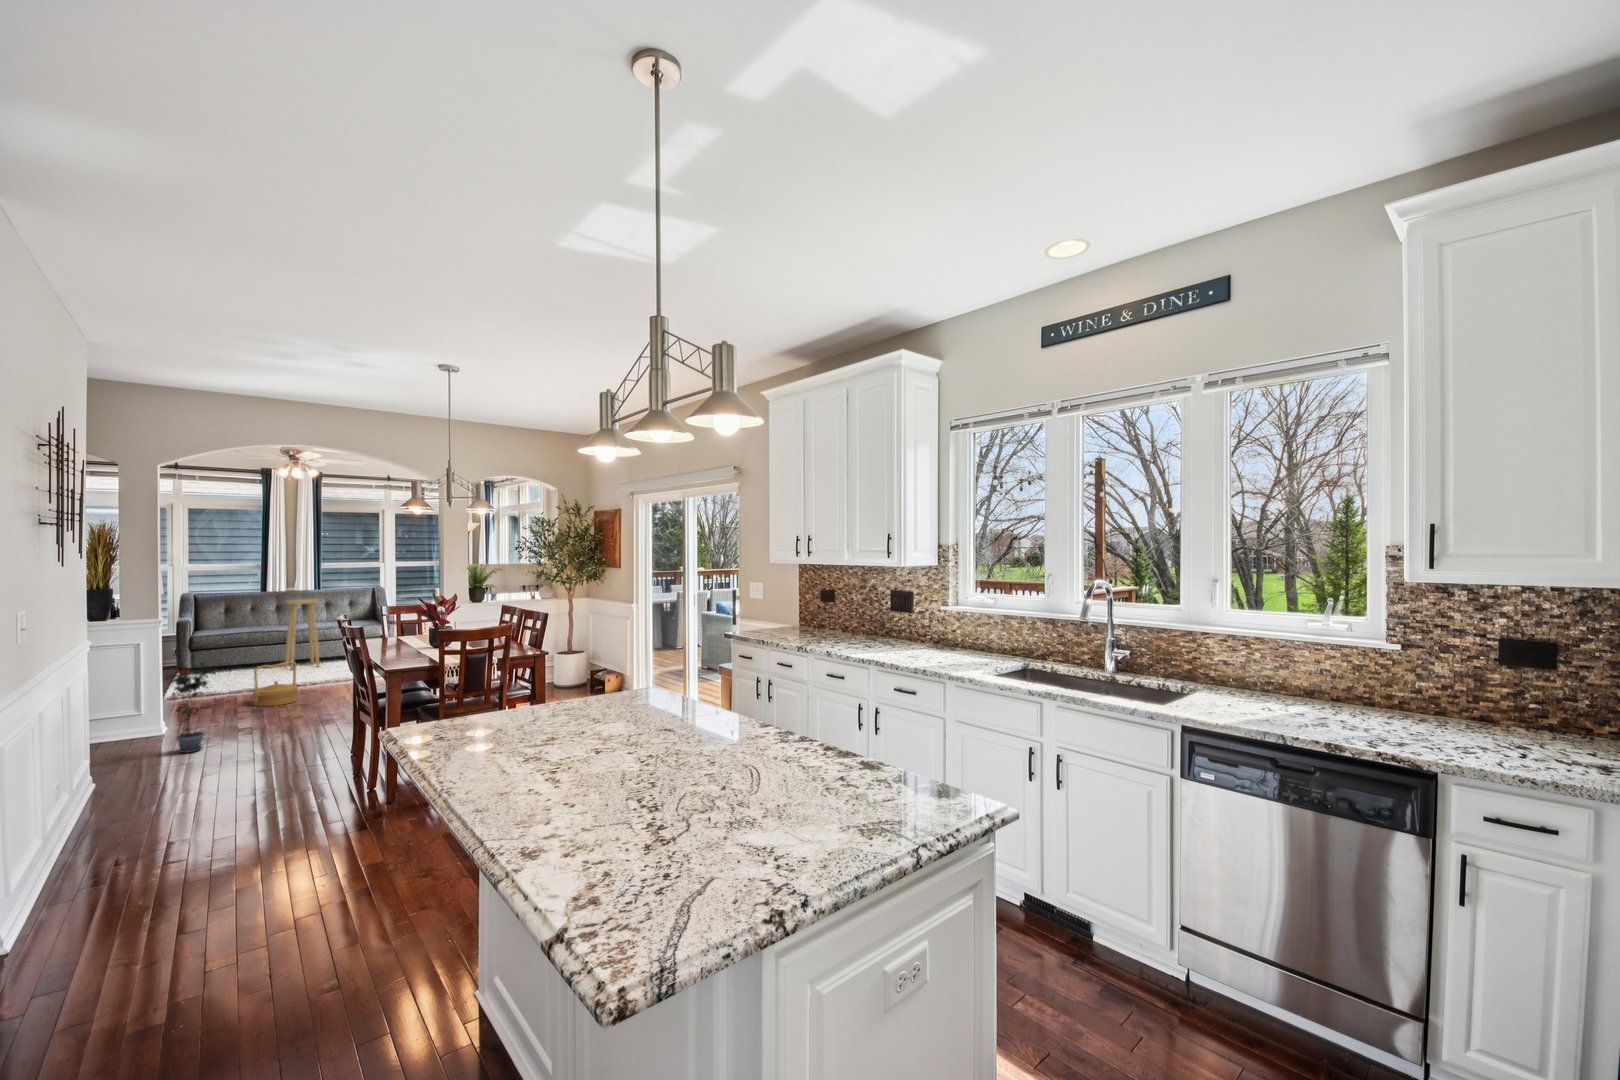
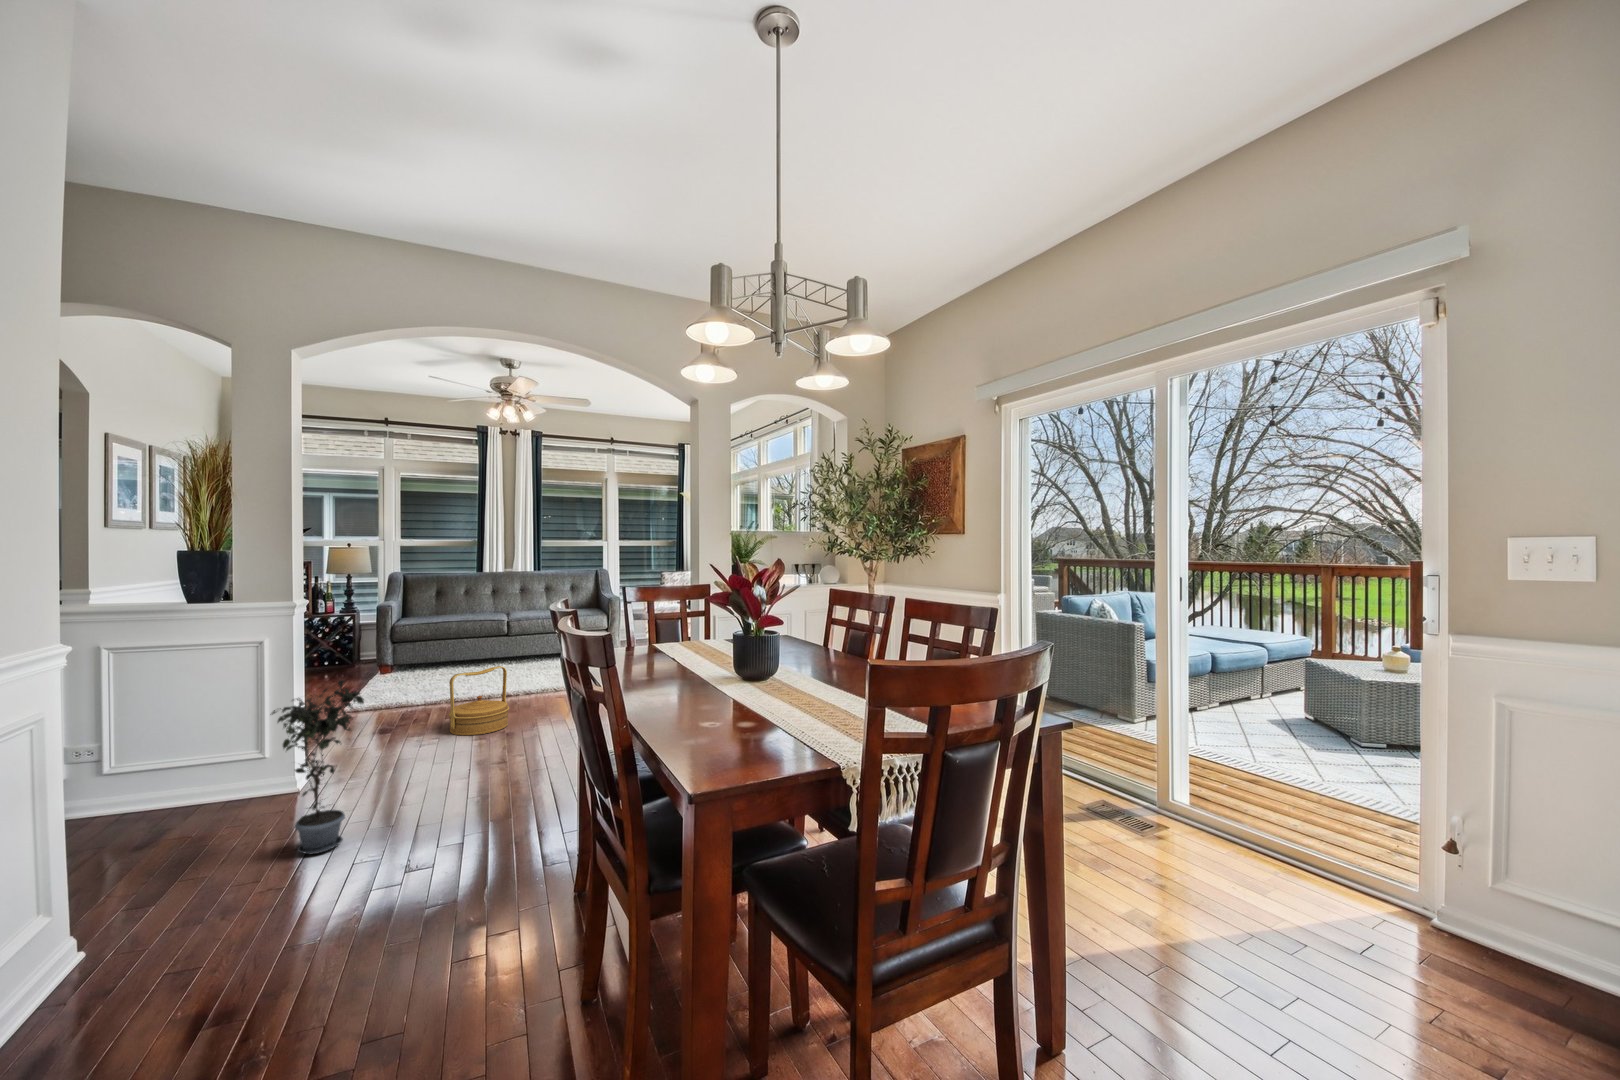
stool: present [285,599,320,670] -> none [498,580,537,670]

